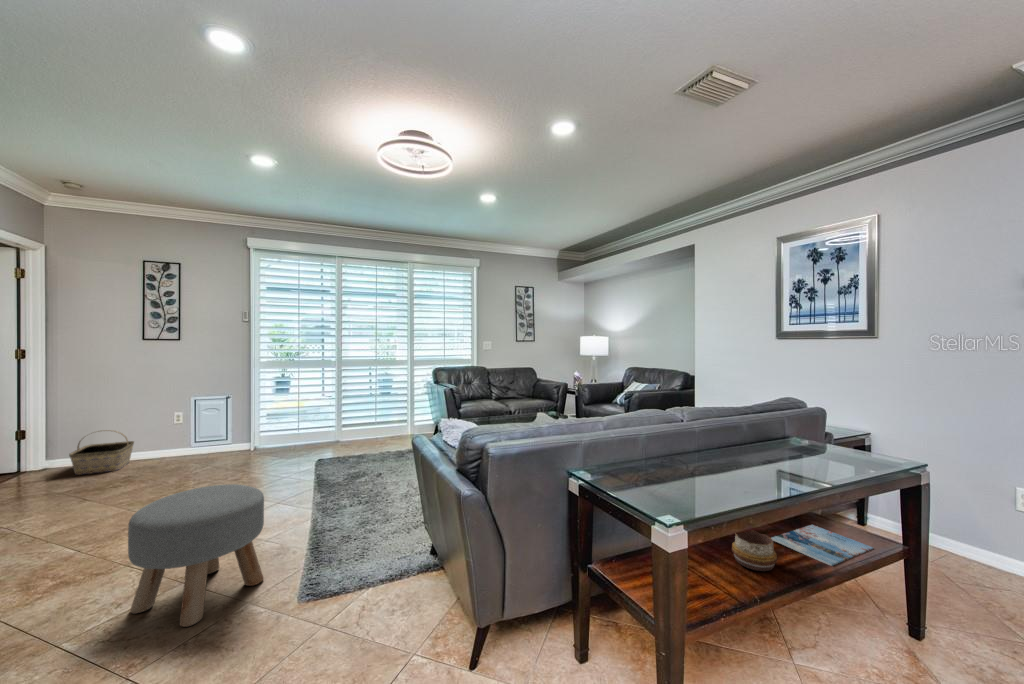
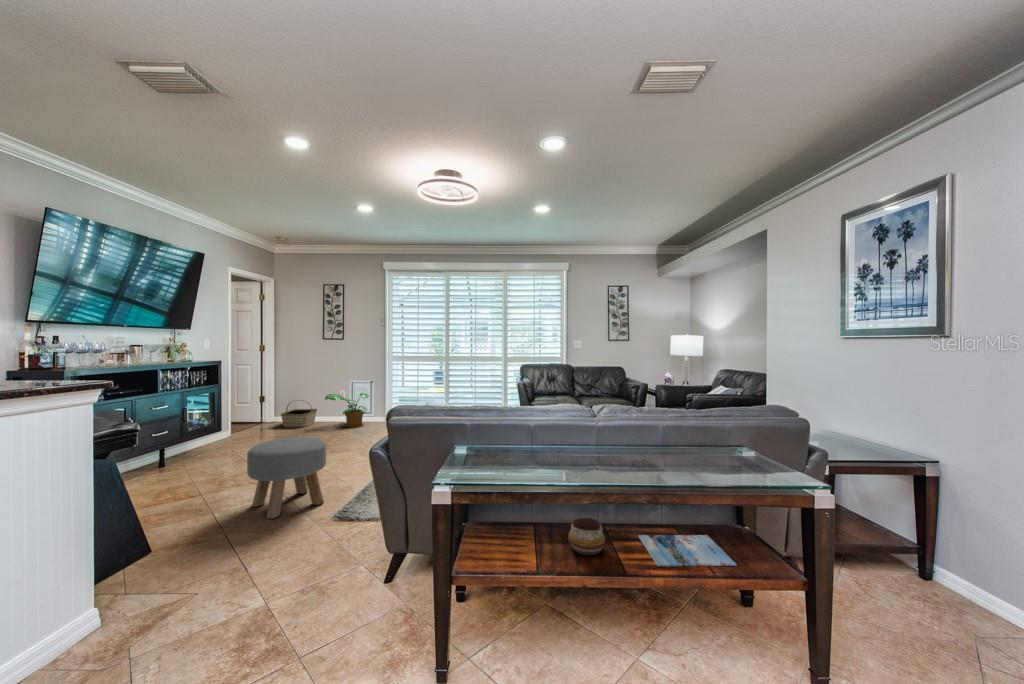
potted plant: none [158,413,226,463] -> present [325,393,369,428]

